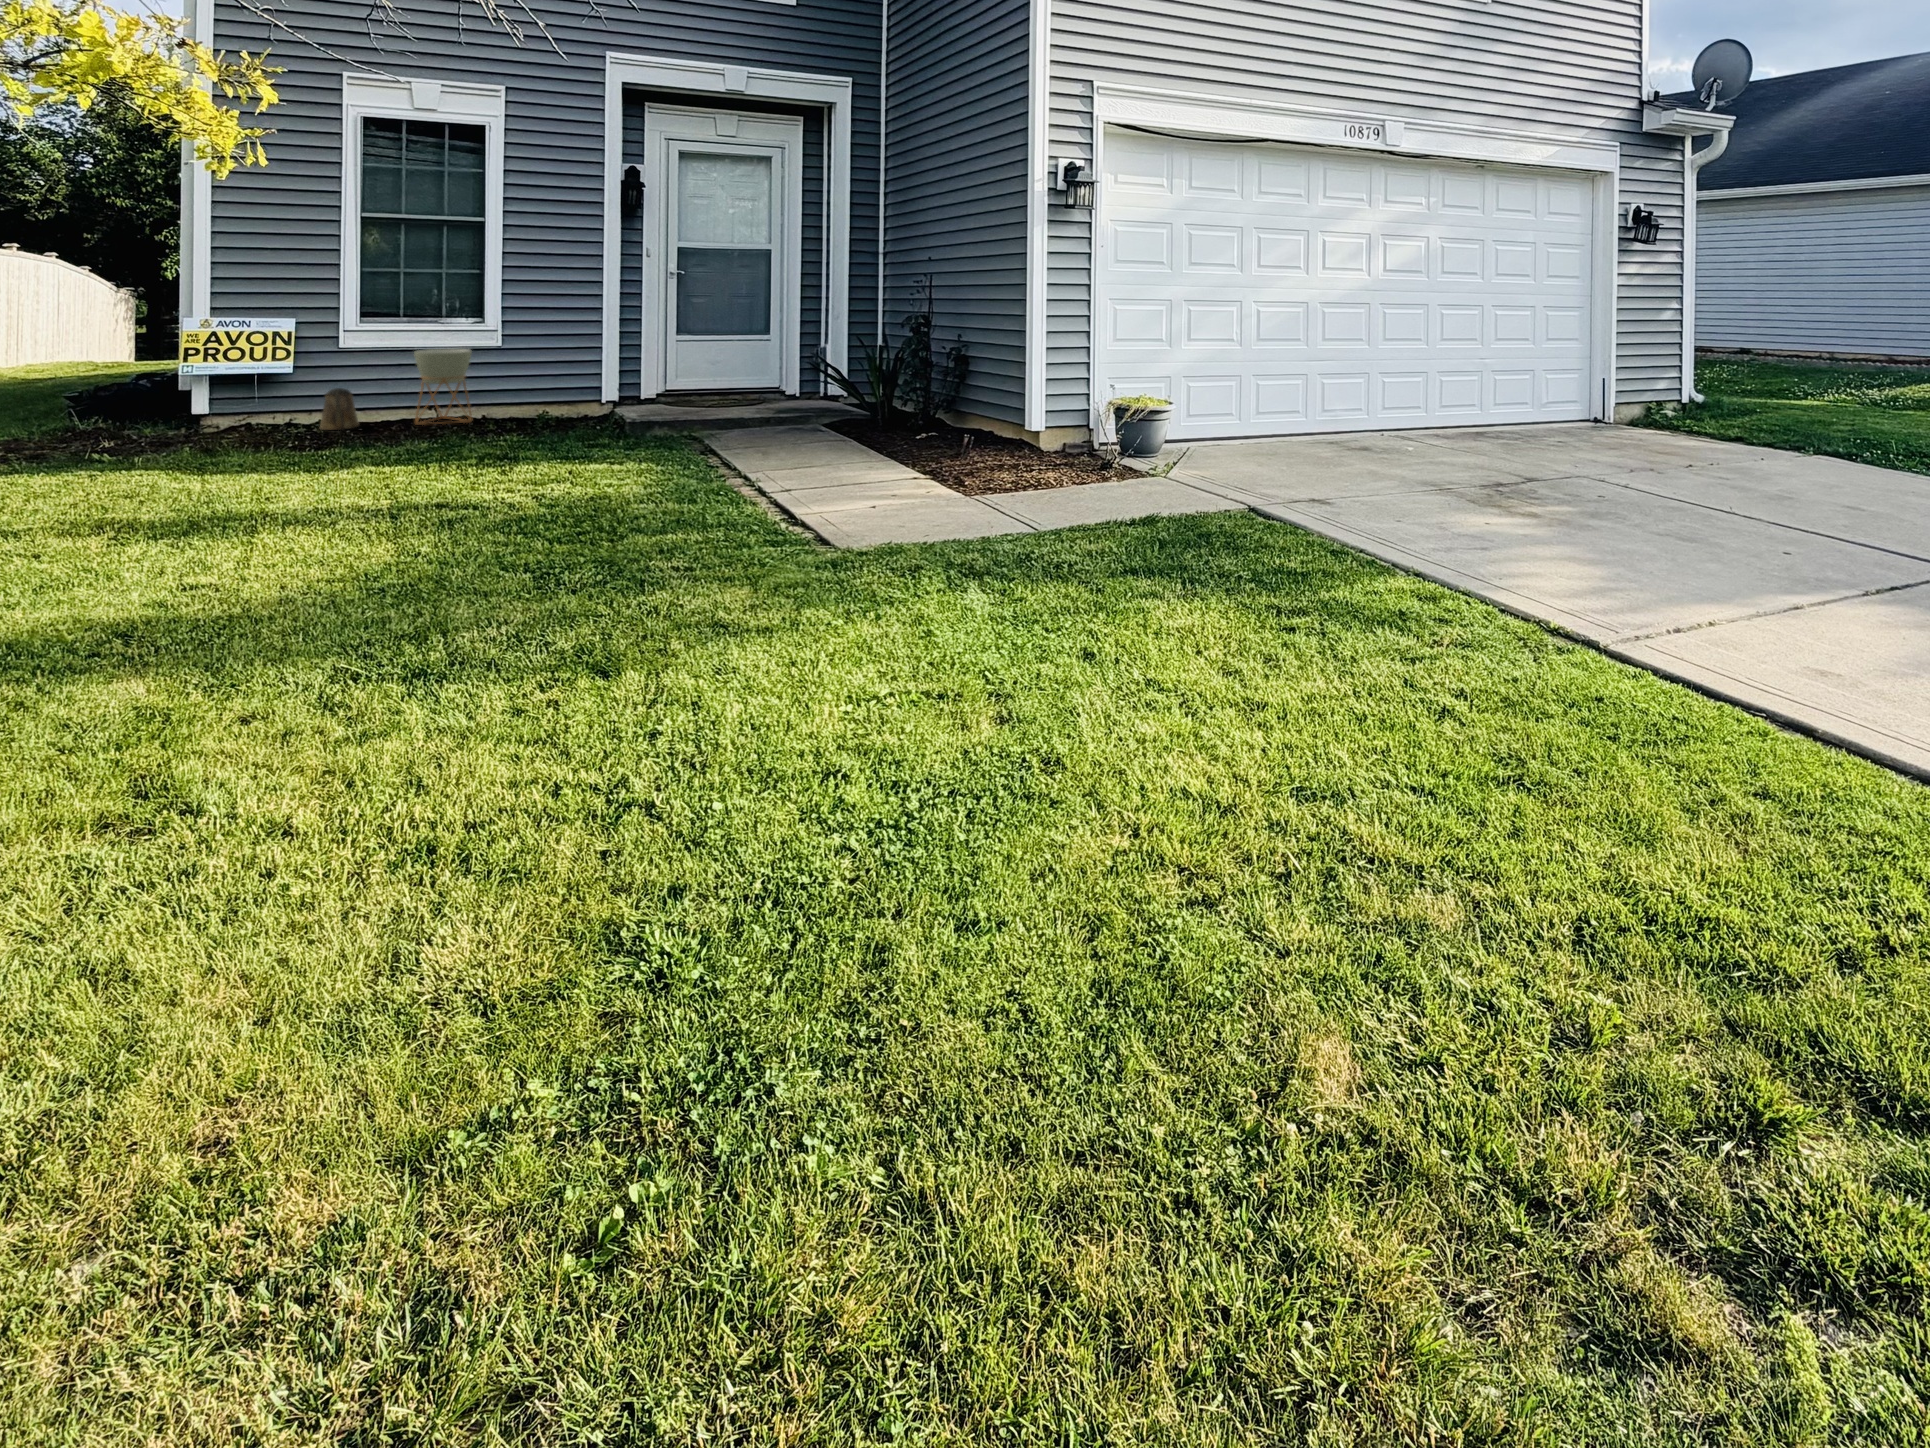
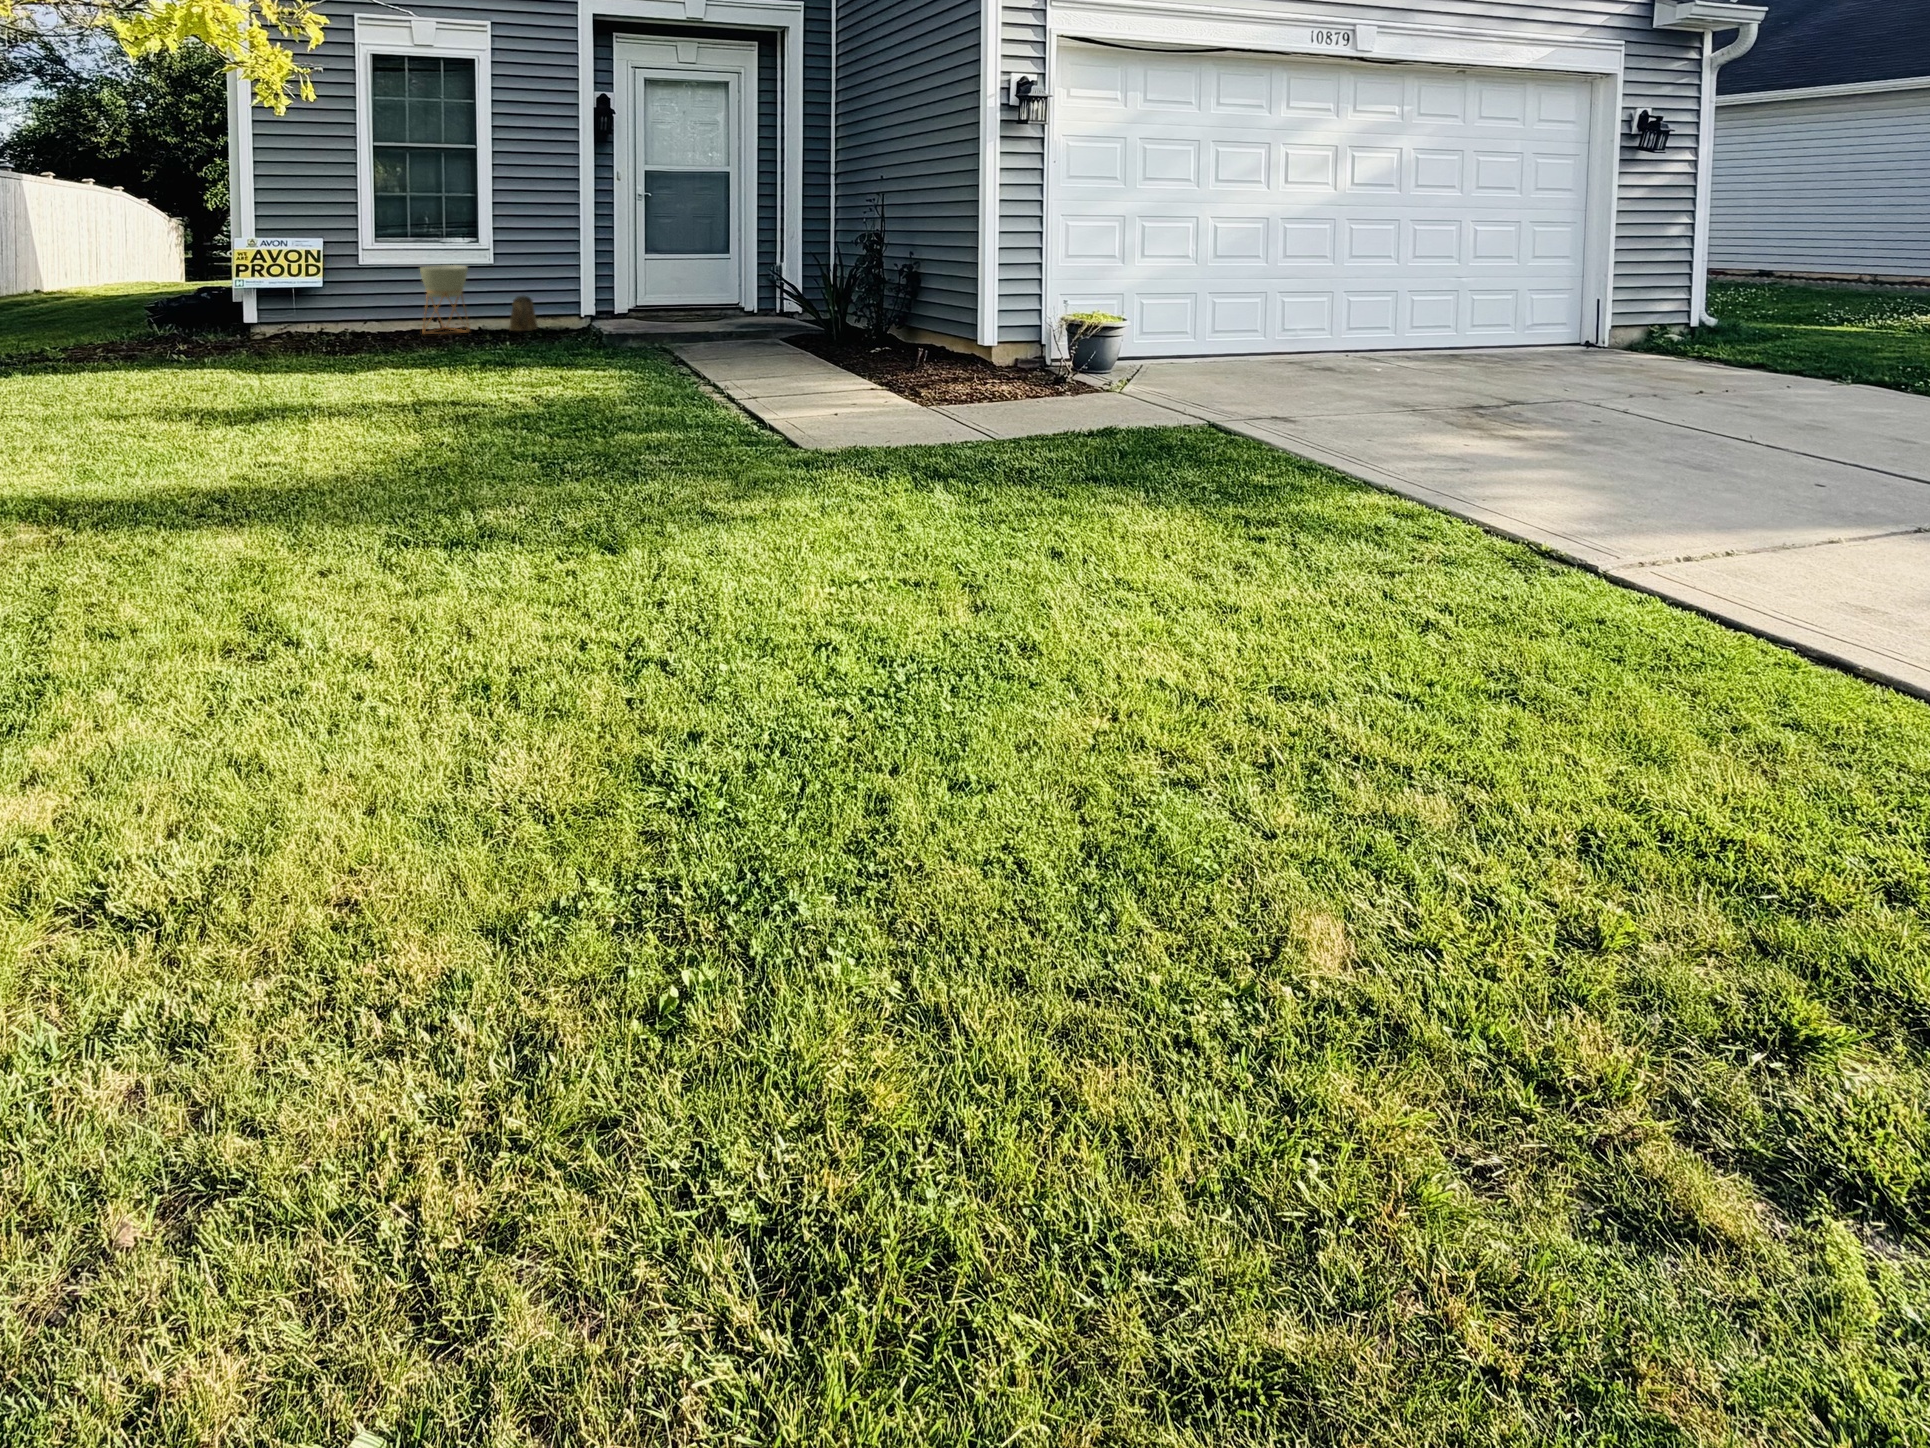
watering can: present [320,388,359,430] -> present [509,296,538,331]

